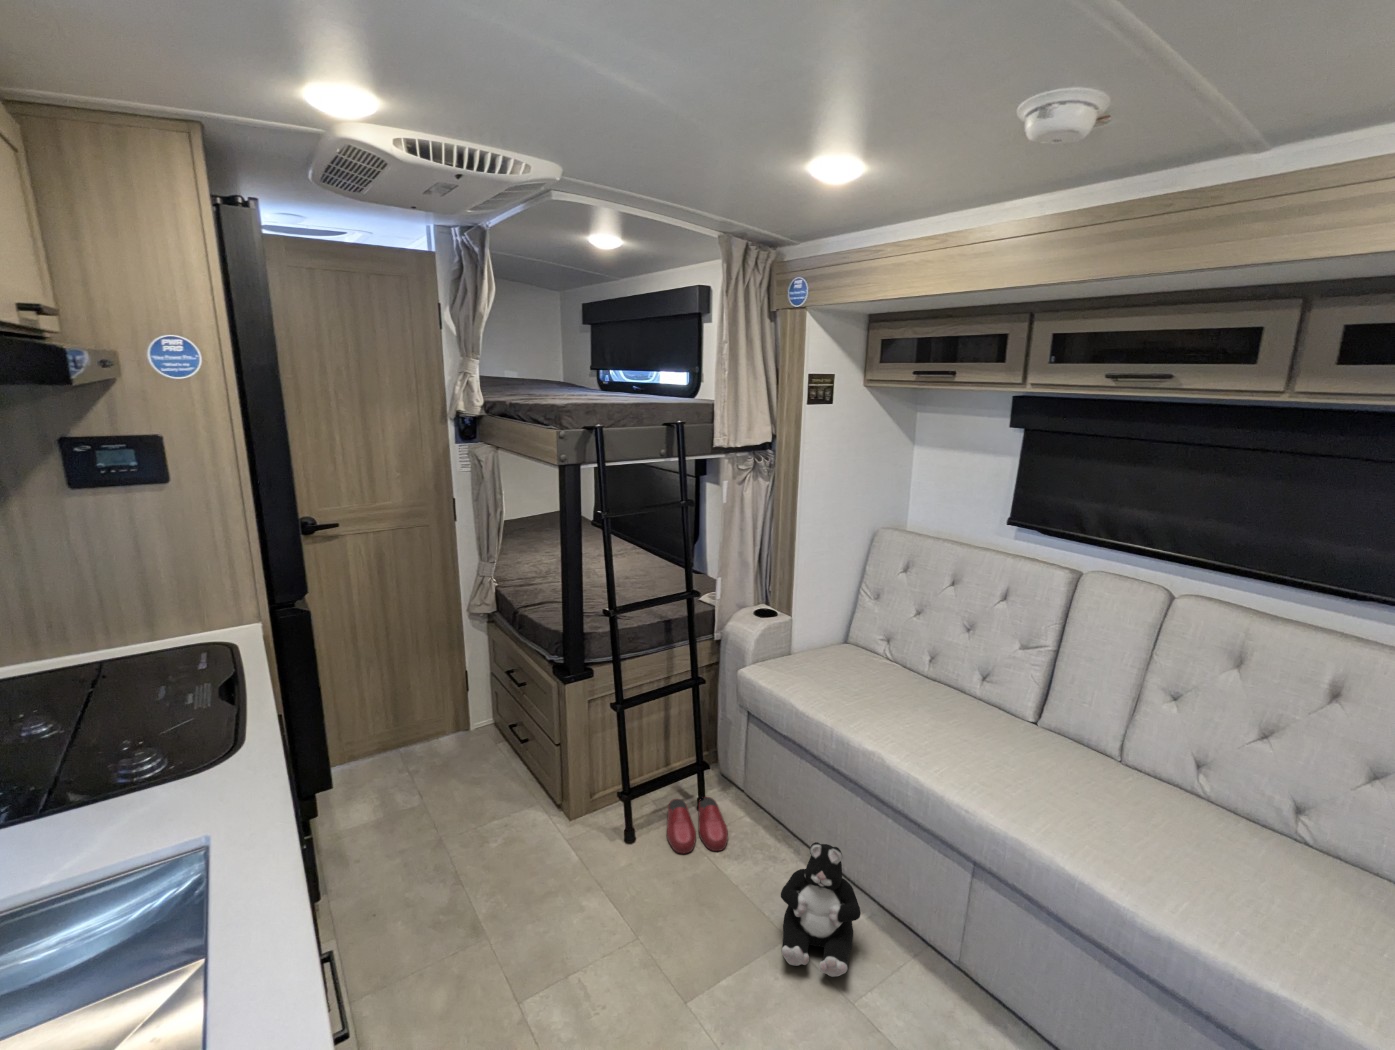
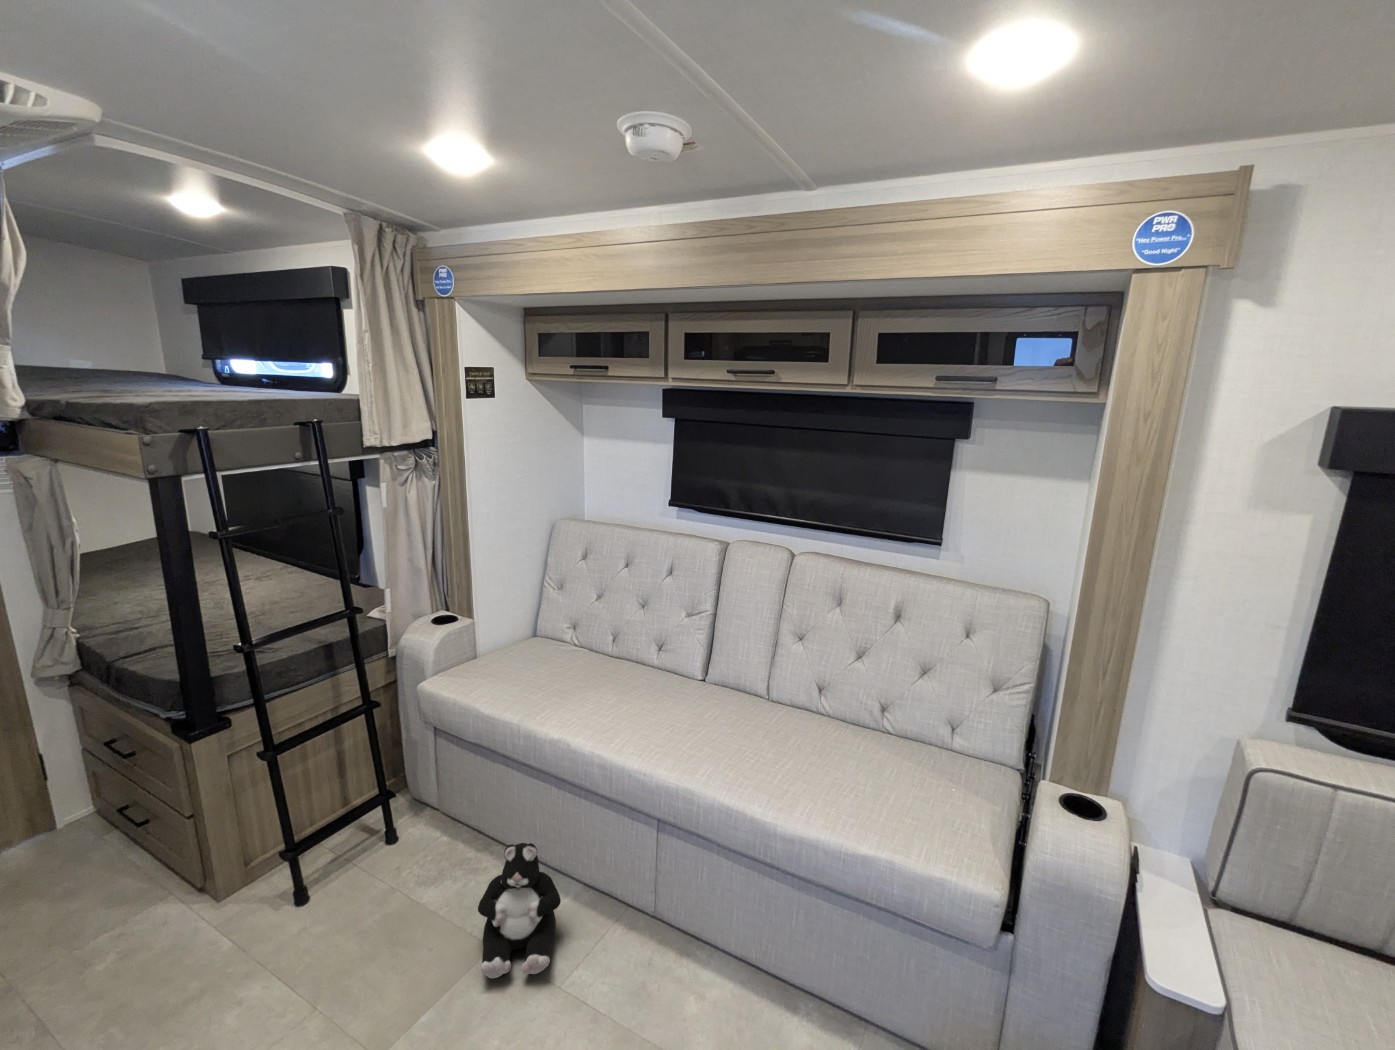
slippers: present [667,797,728,854] -> none [347,826,422,900]

